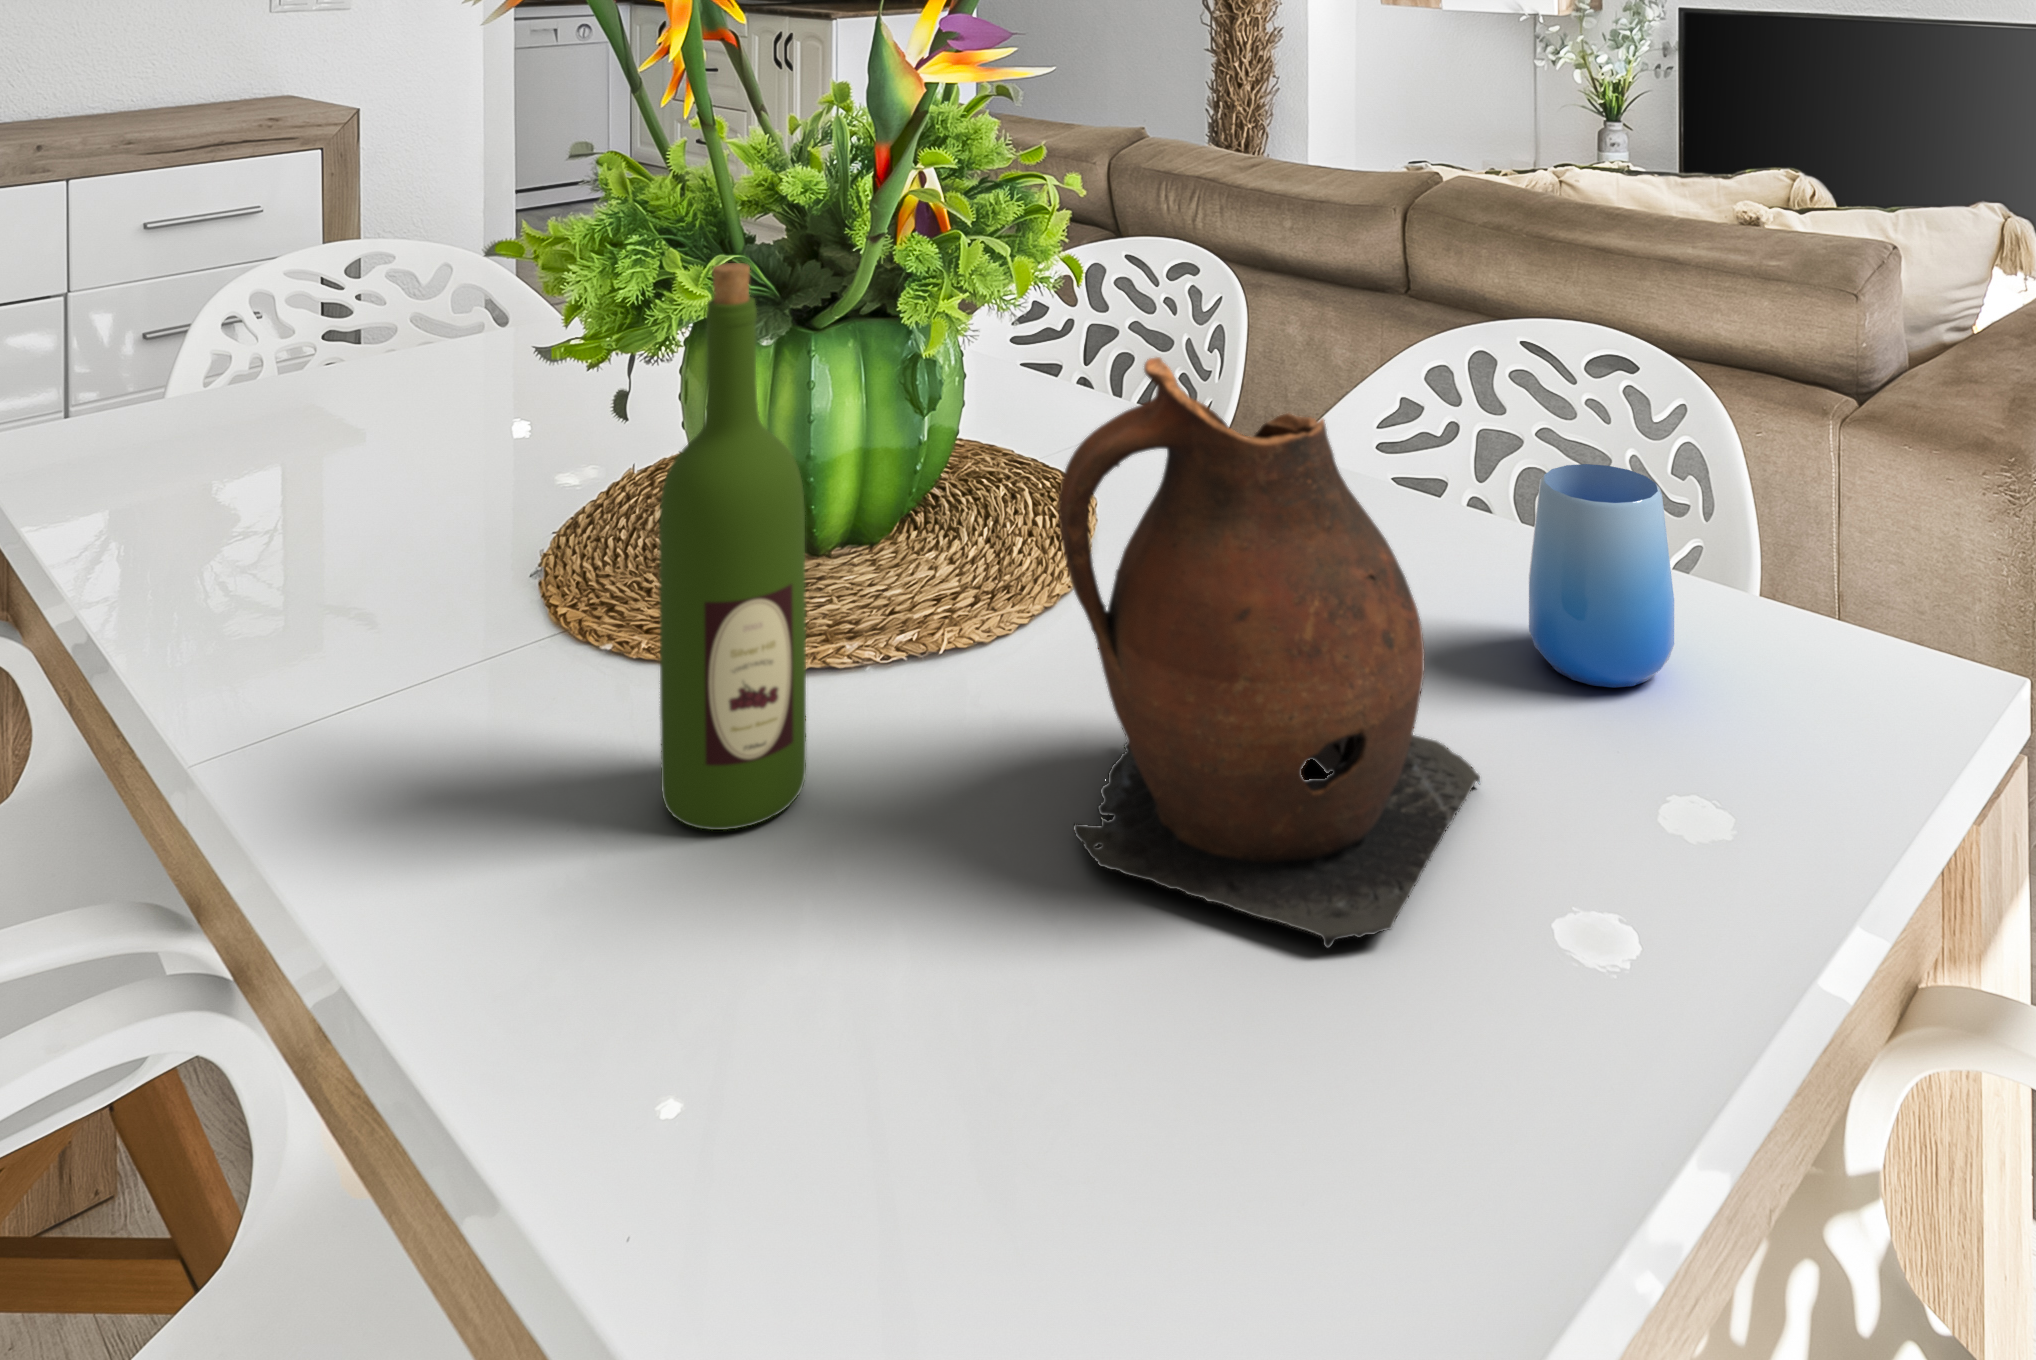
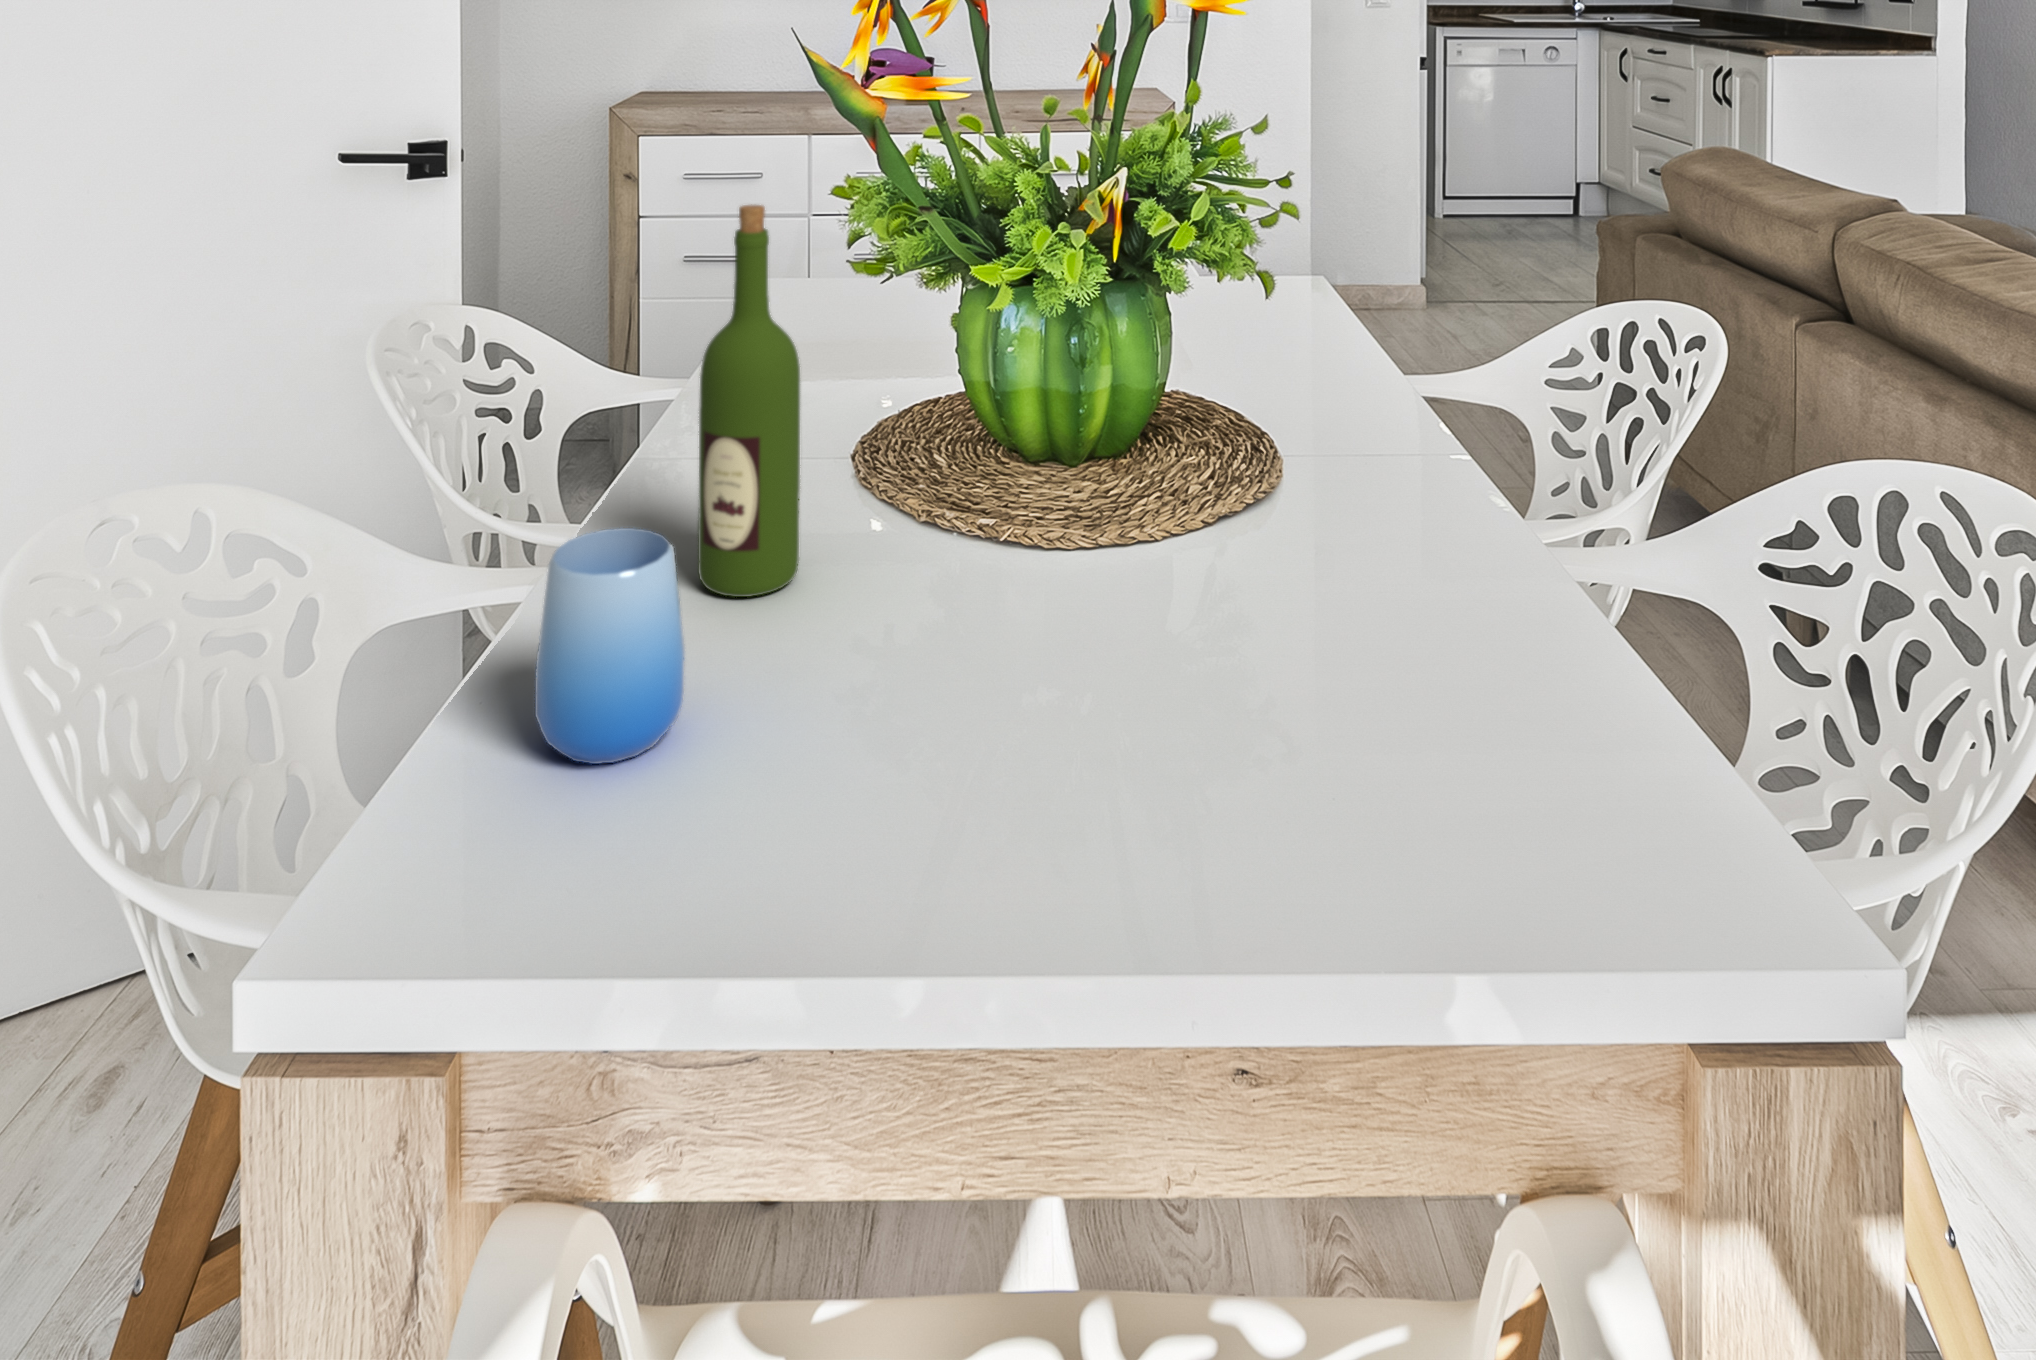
ceramic pitcher: present [1058,357,1480,948] -> none [824,328,1174,827]
cup: present [1529,464,1674,688] -> present [535,528,685,764]

